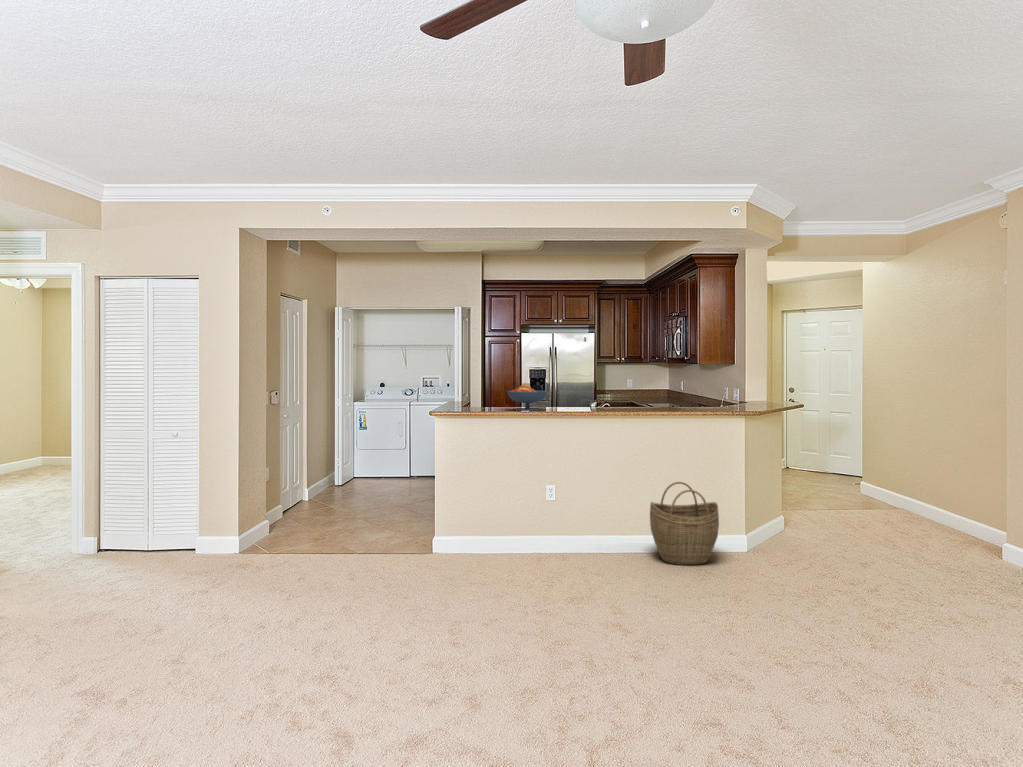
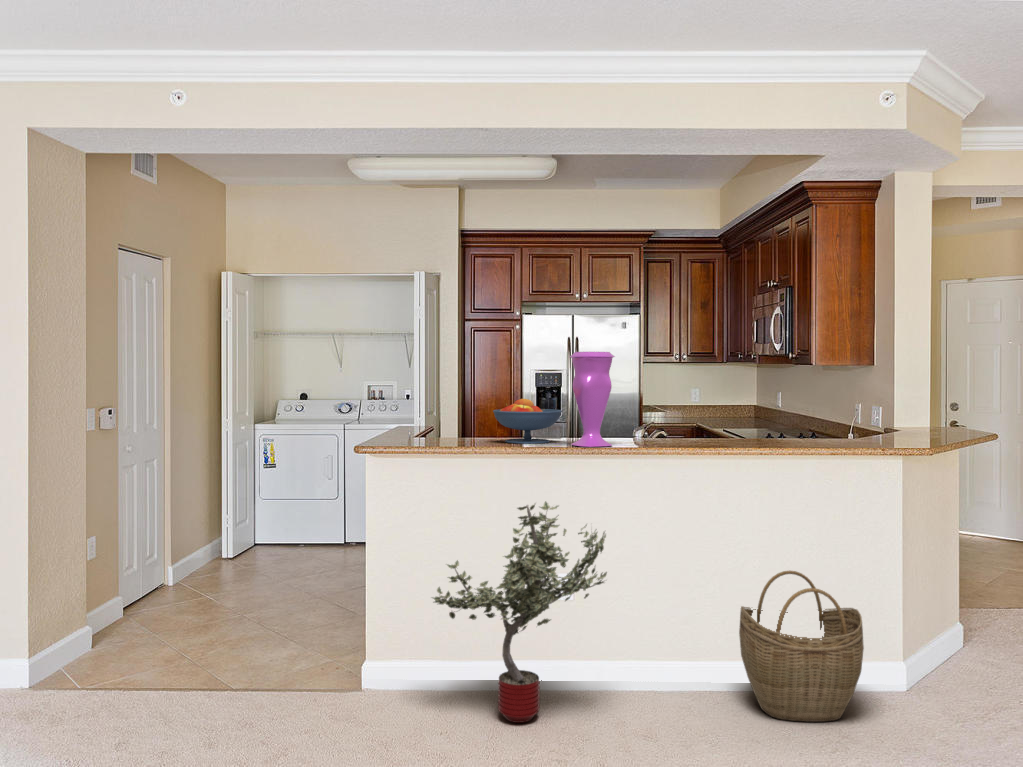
vase: none [552,357,579,412] -> present [570,352,615,447]
potted tree: none [475,442,575,566] -> present [432,501,607,723]

